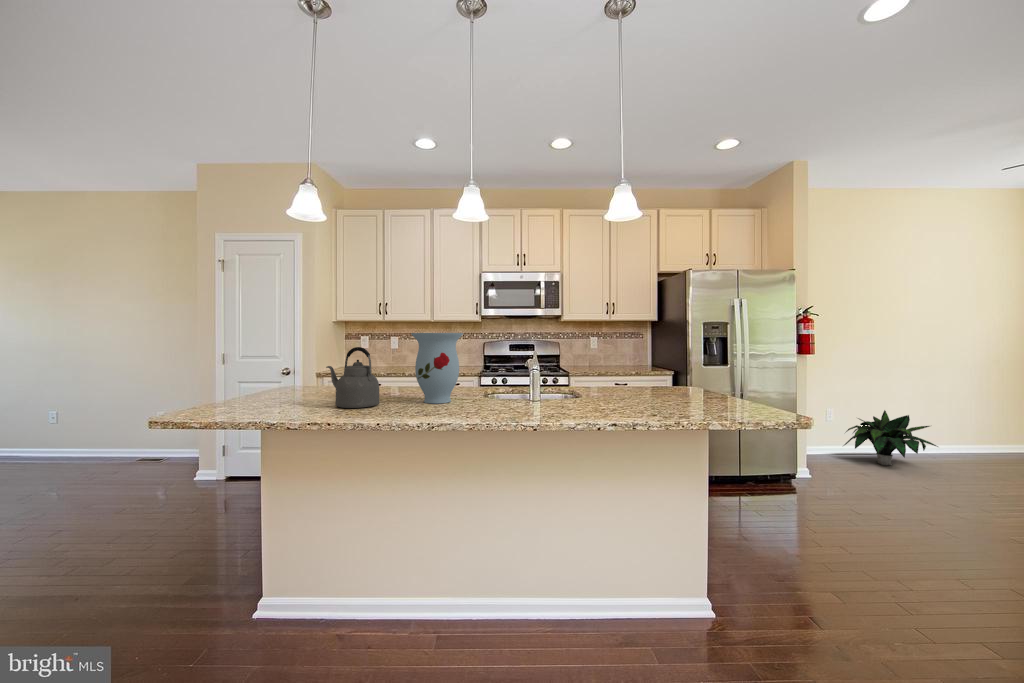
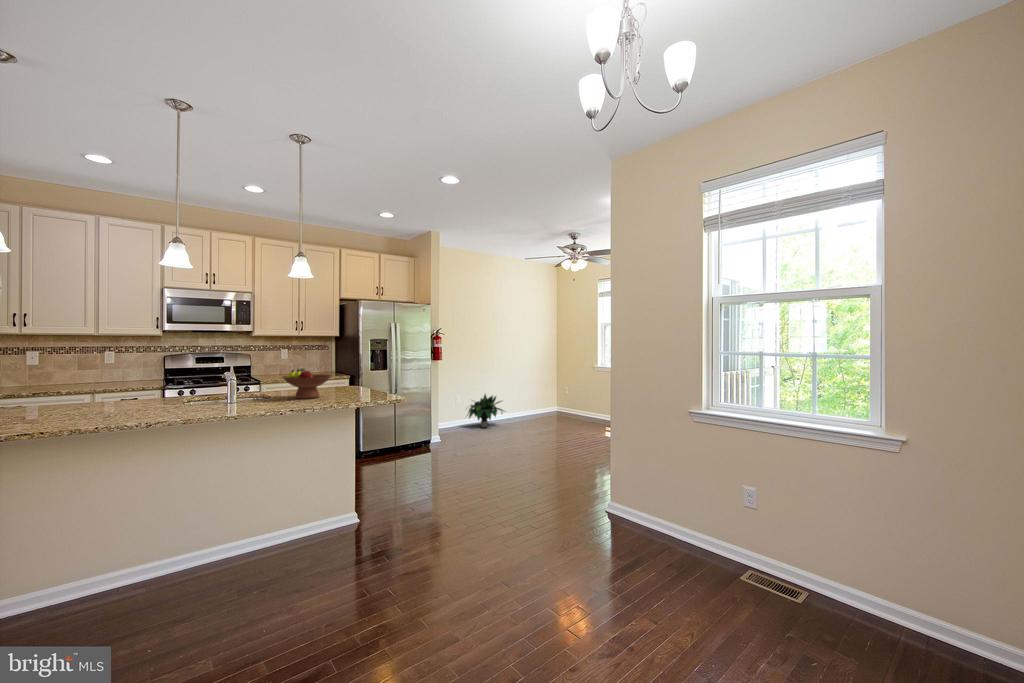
vase: present [411,333,463,404] -> none [132,356,180,407]
kettle: present [326,347,380,408] -> none [45,369,106,415]
fruit bowl: none [596,357,678,410] -> present [283,369,331,399]

